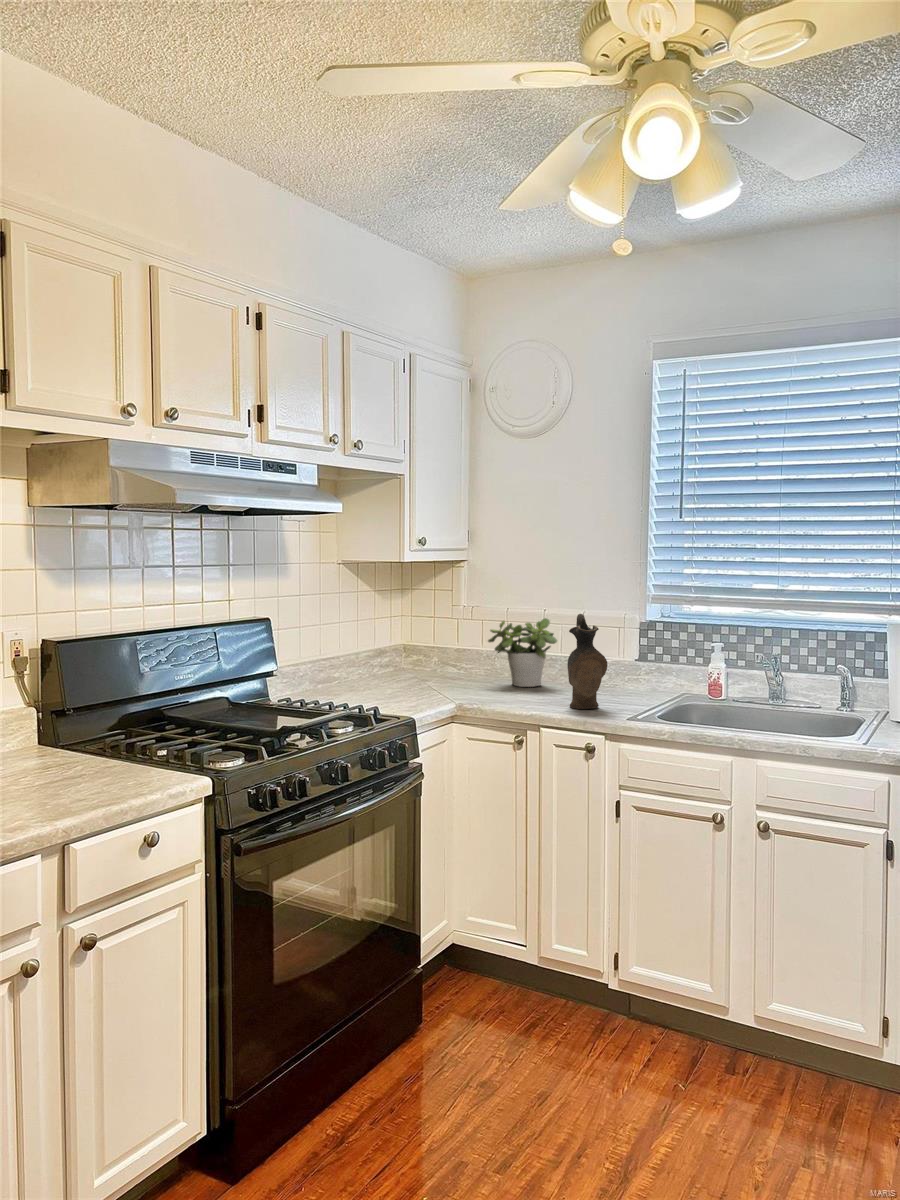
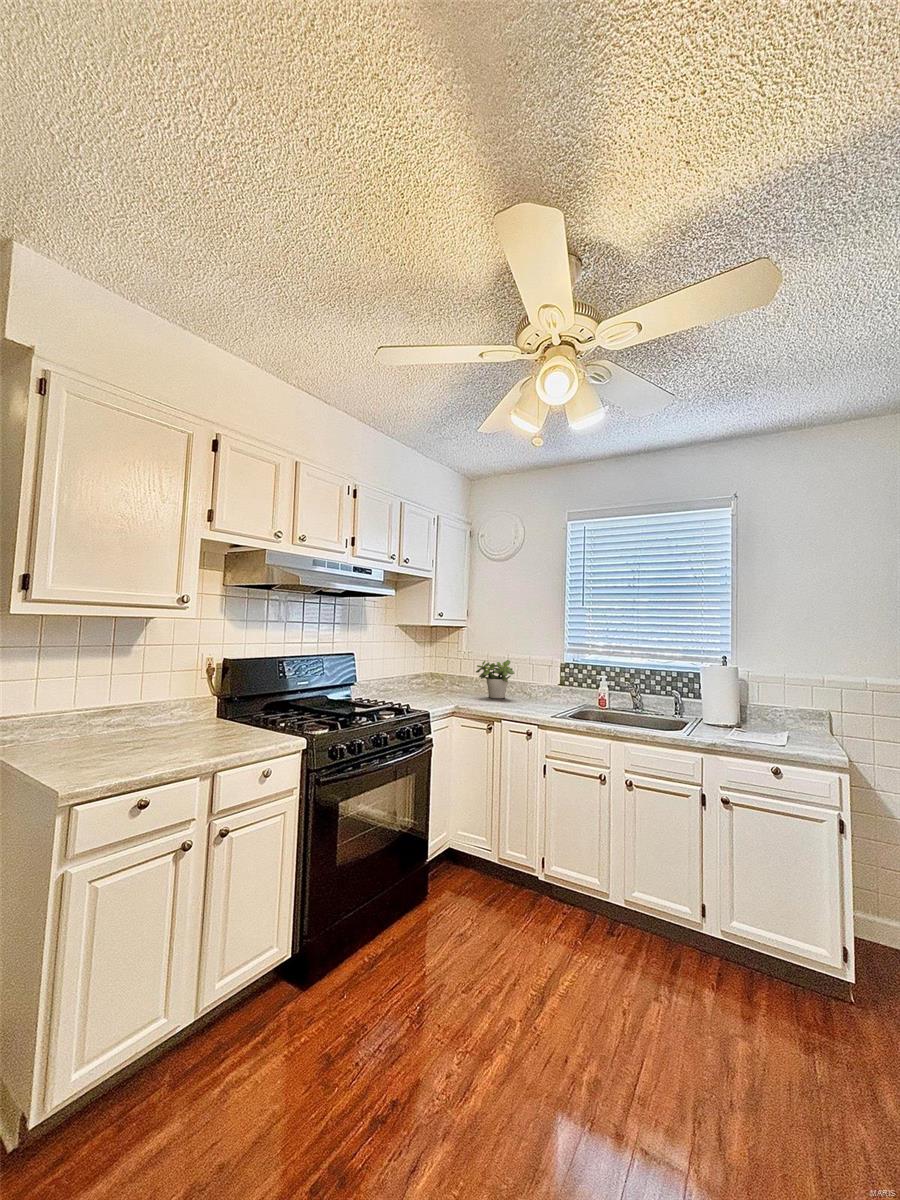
ceramic pitcher: present [568,614,607,709] -> none [519,657,541,711]

